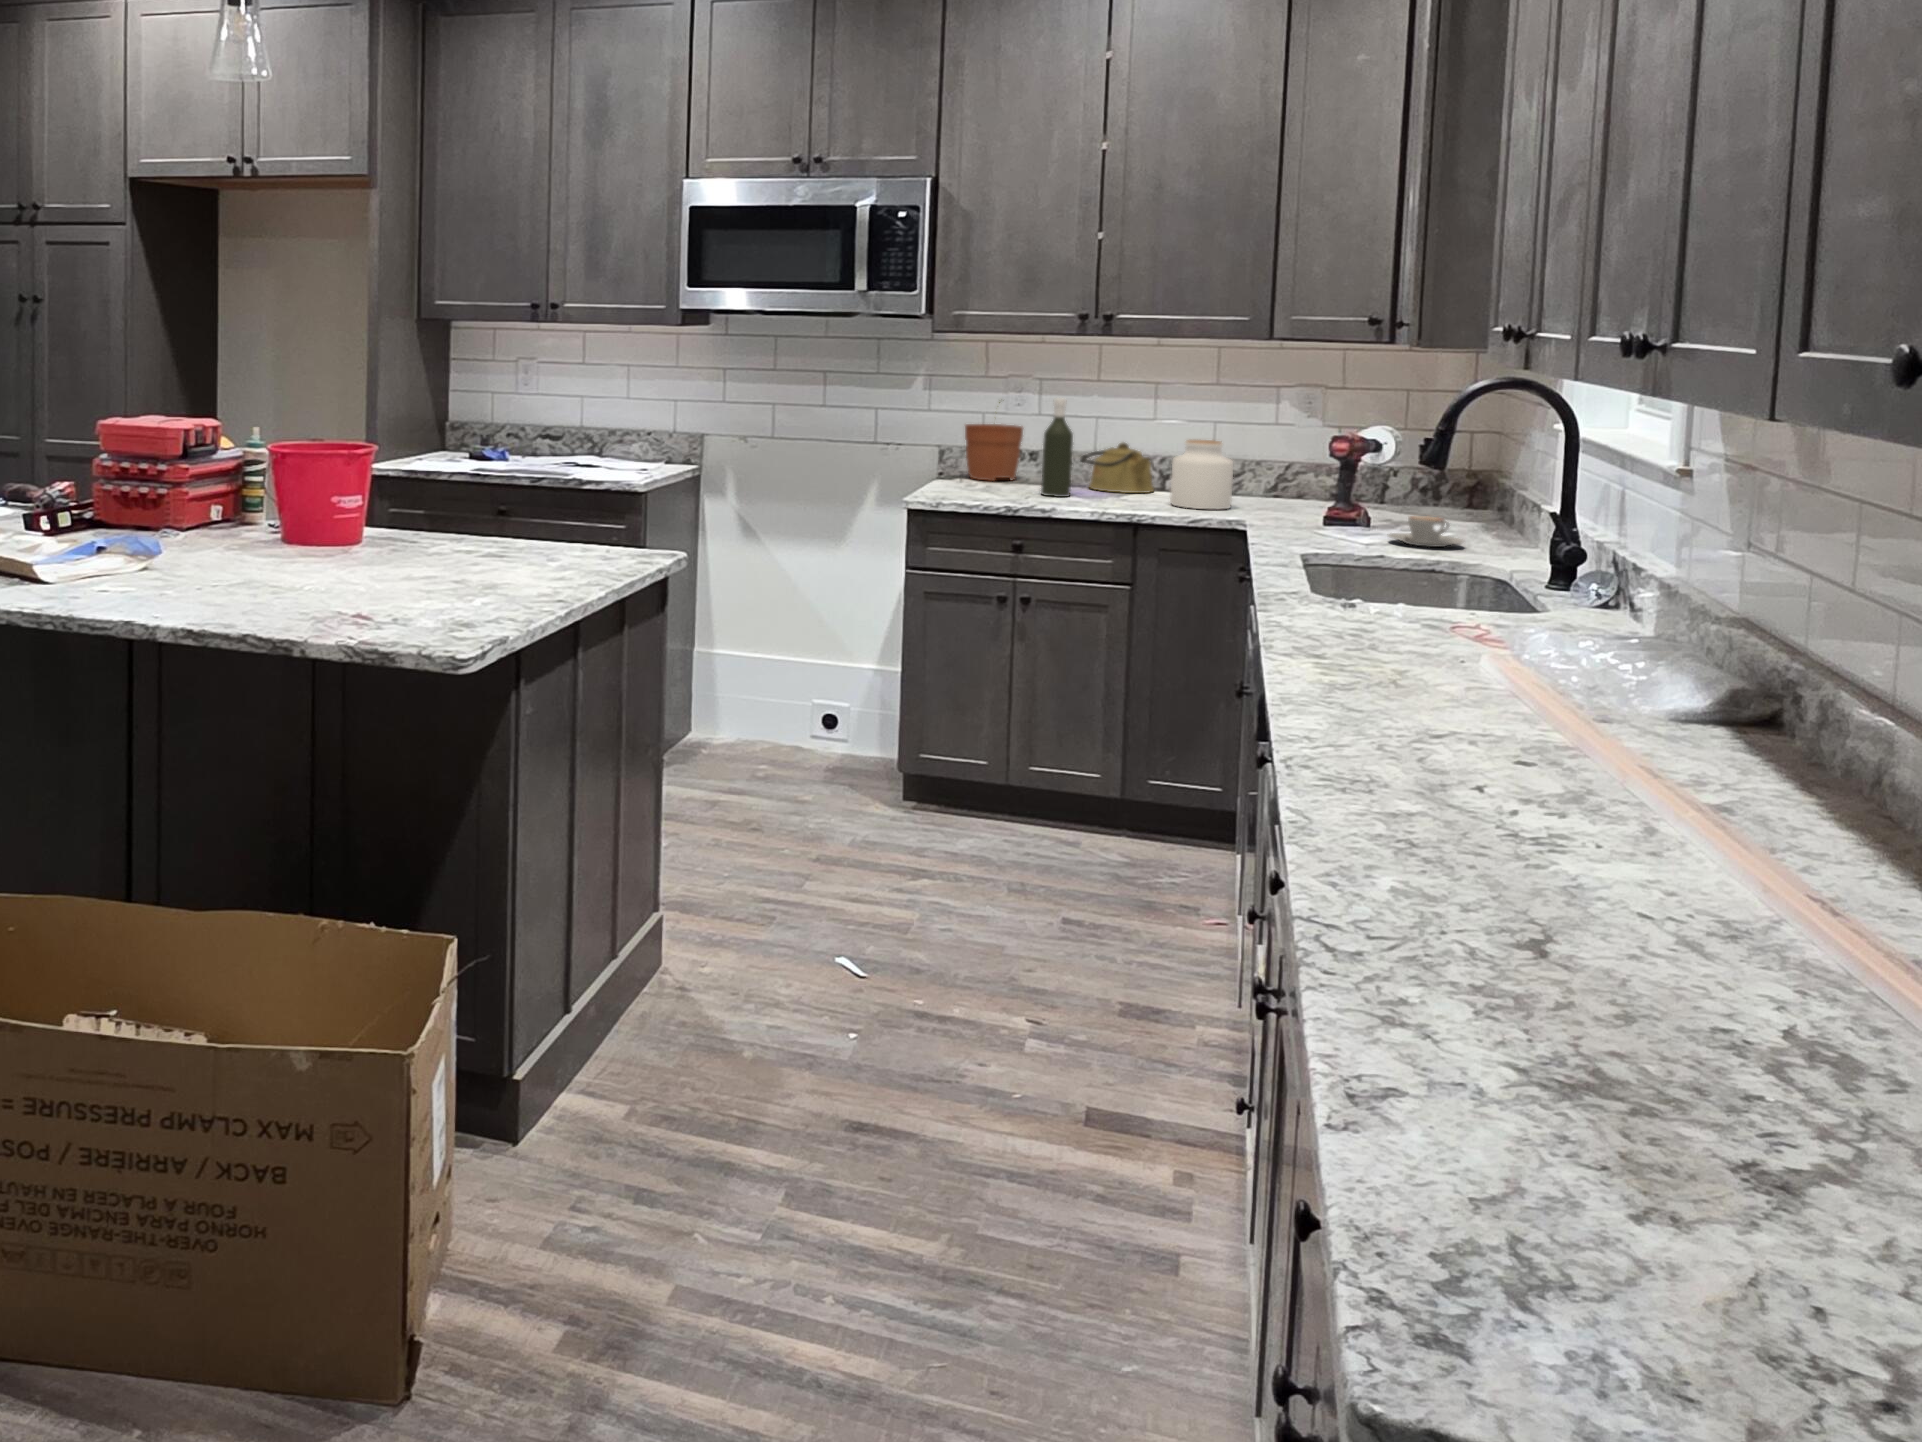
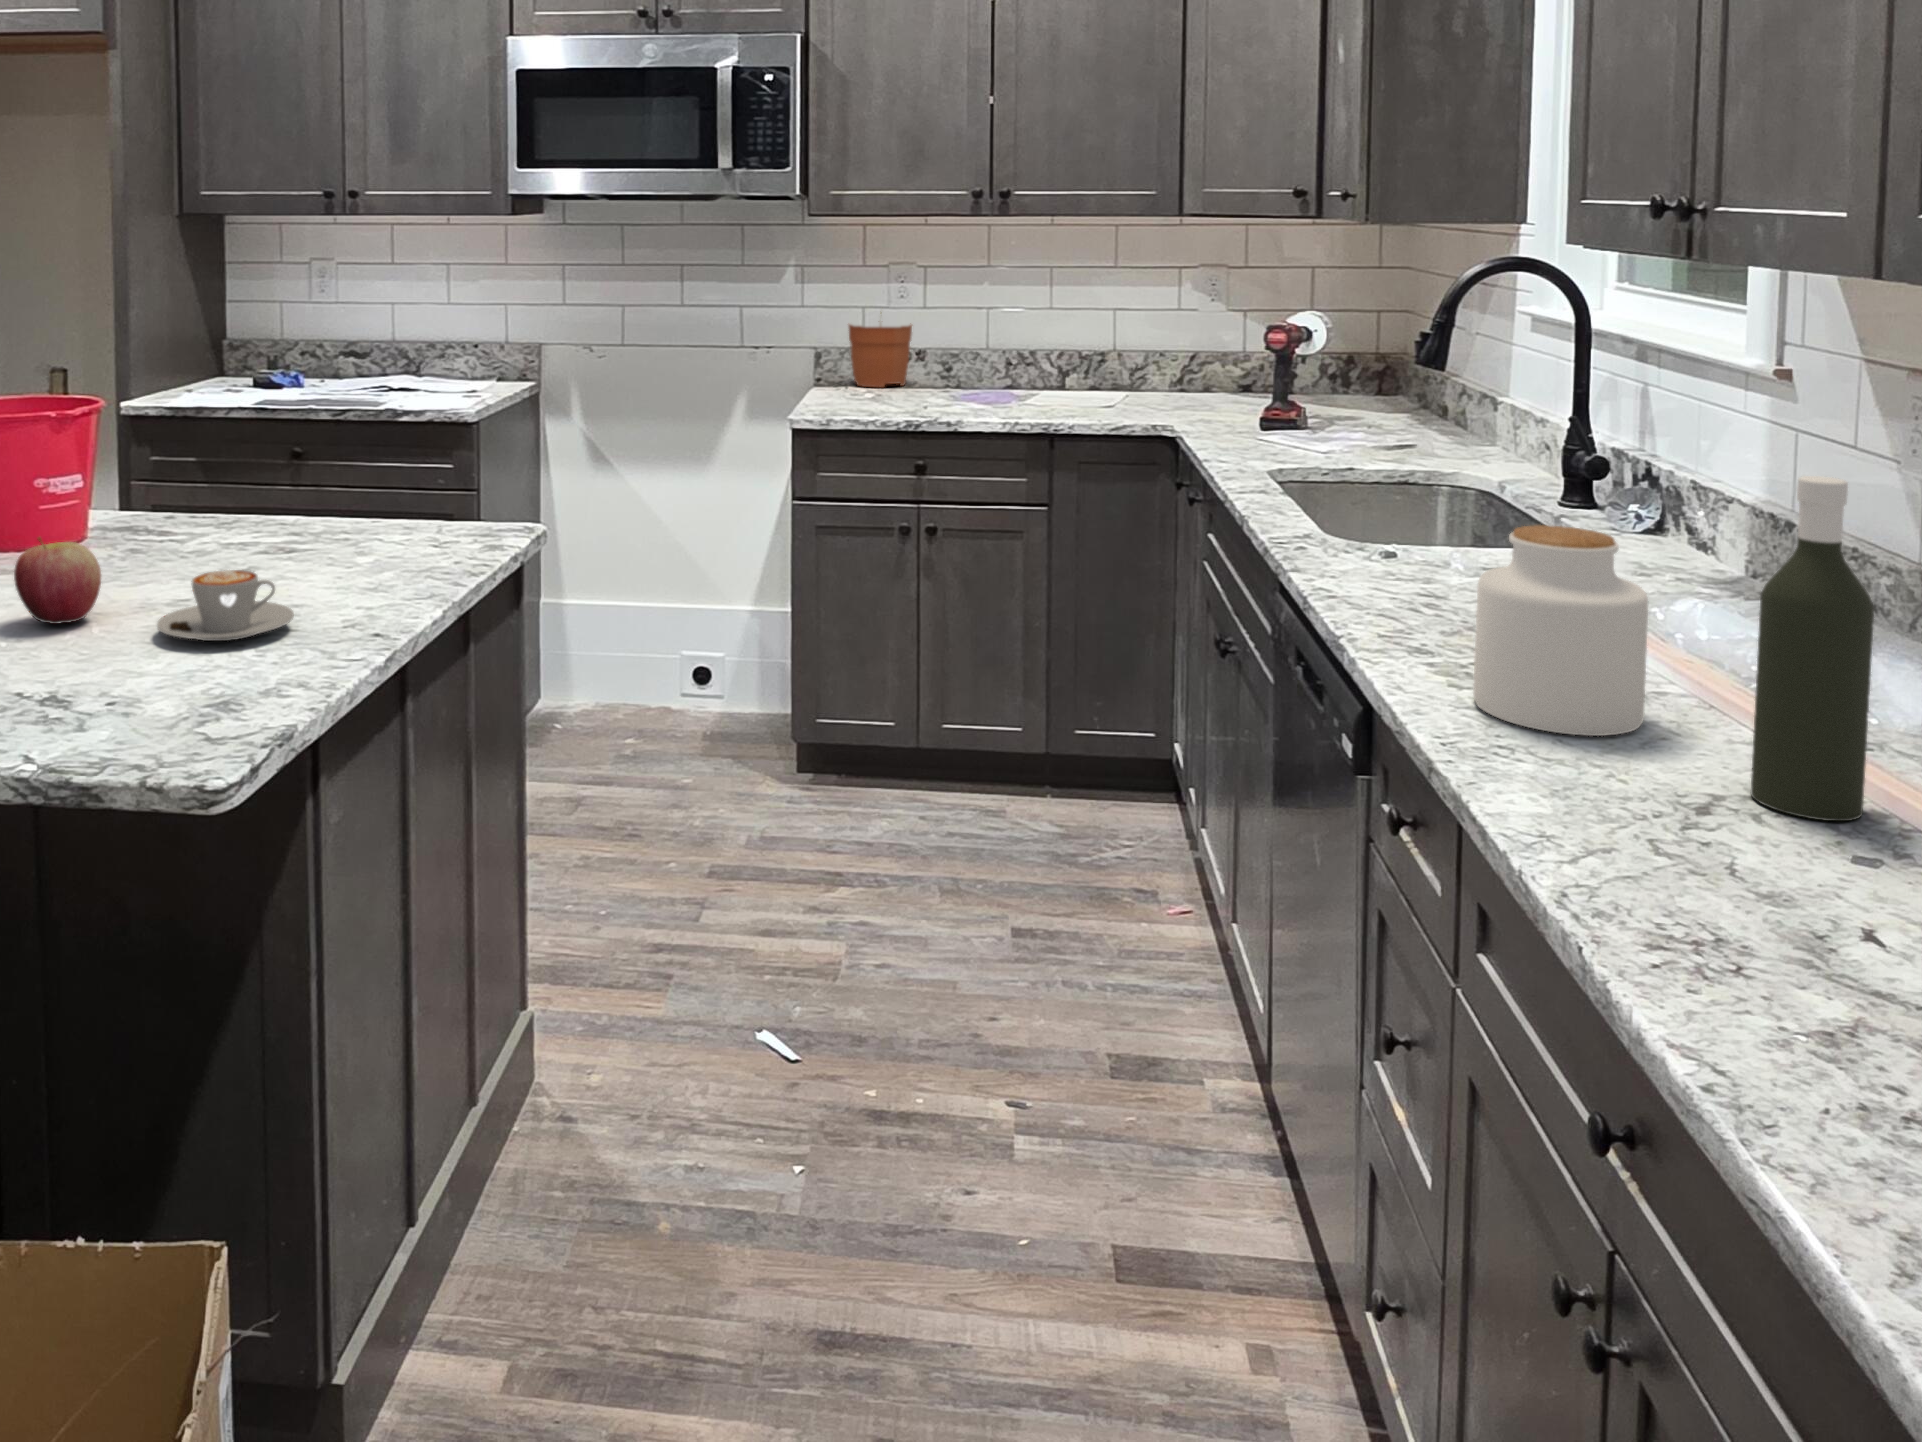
bottle: present [1041,398,1073,497] -> present [1751,476,1874,821]
jar: present [1170,440,1233,510] -> present [1473,525,1648,736]
kettle: present [1080,443,1154,493] -> none [975,338,1055,395]
coffee cup: present [1389,516,1463,547] -> present [157,570,294,641]
apple: none [329,524,381,580] -> present [14,537,101,624]

